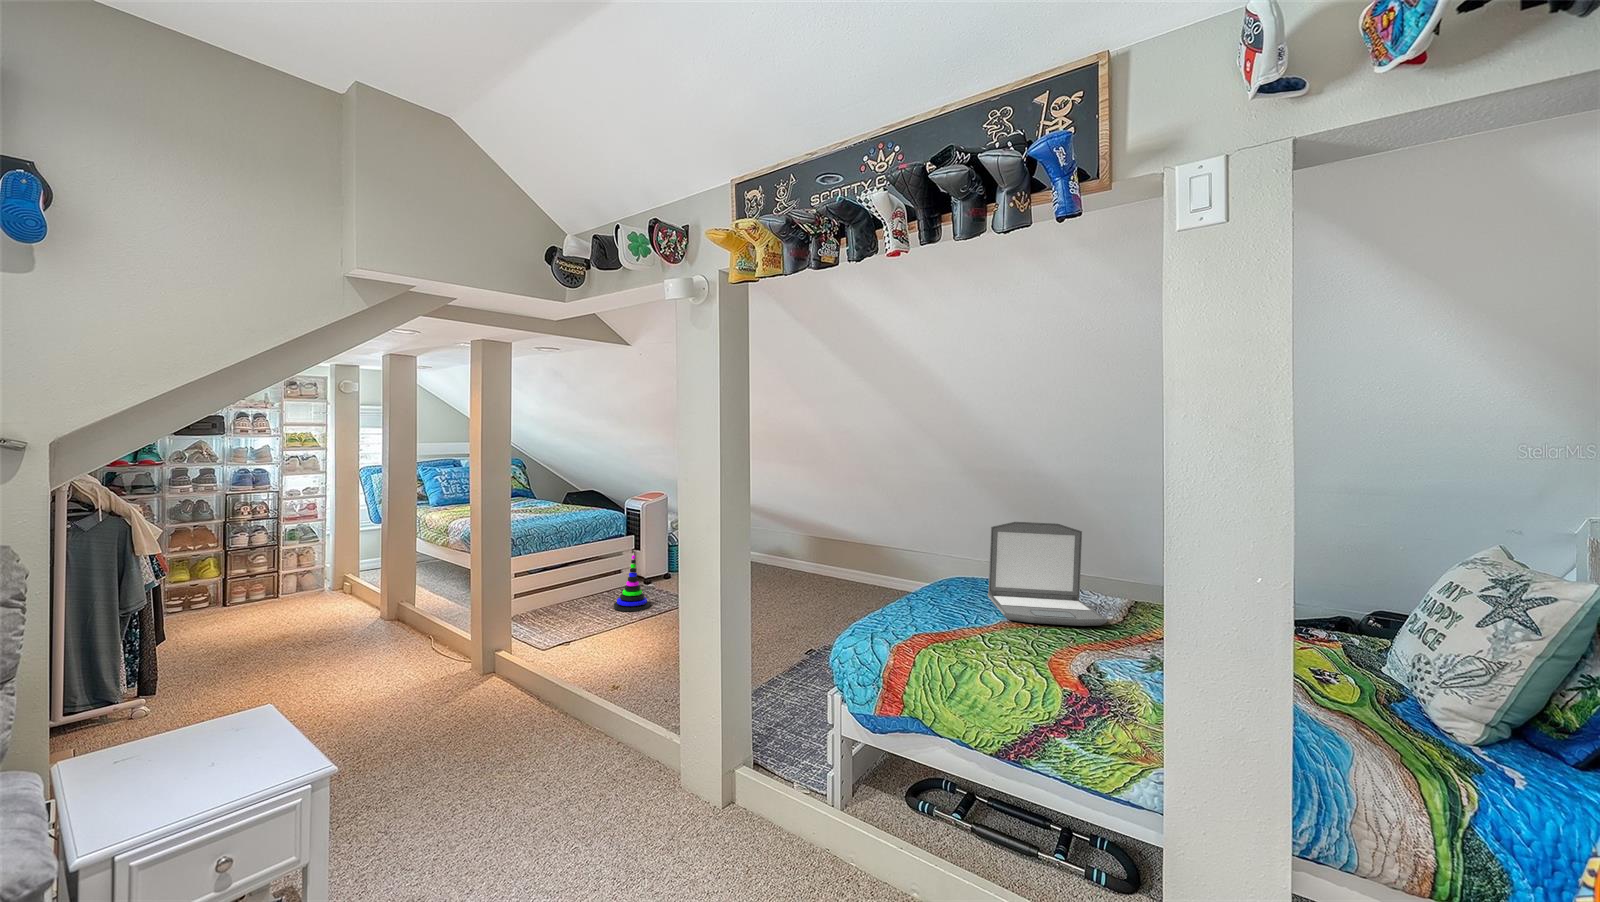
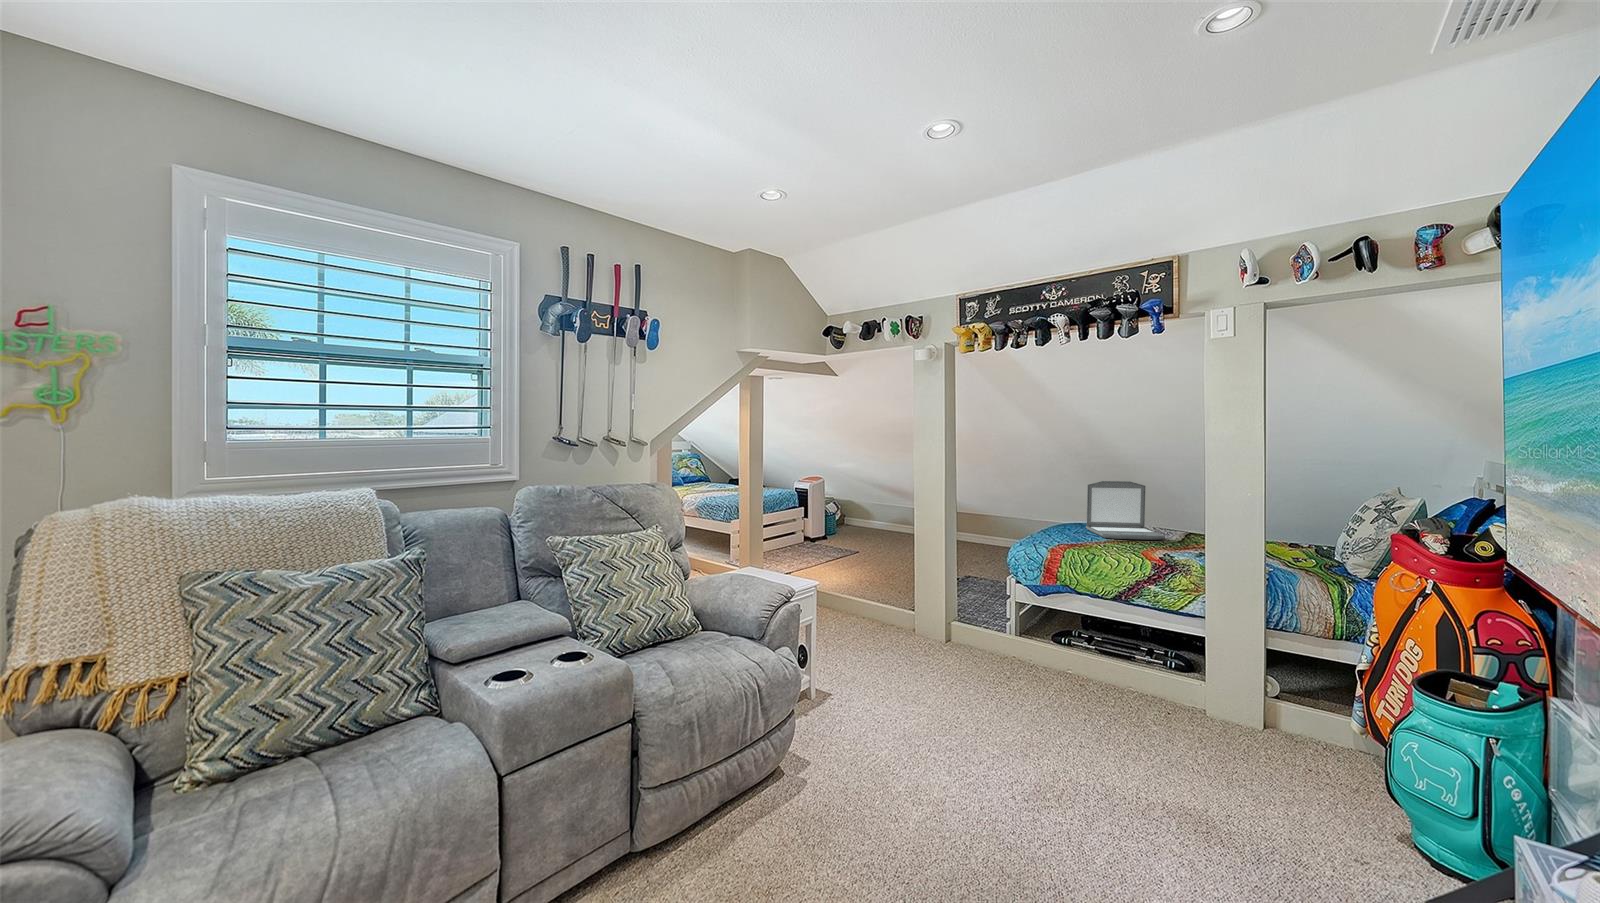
stacking toy: present [614,556,650,611] -> none [790,519,815,558]

